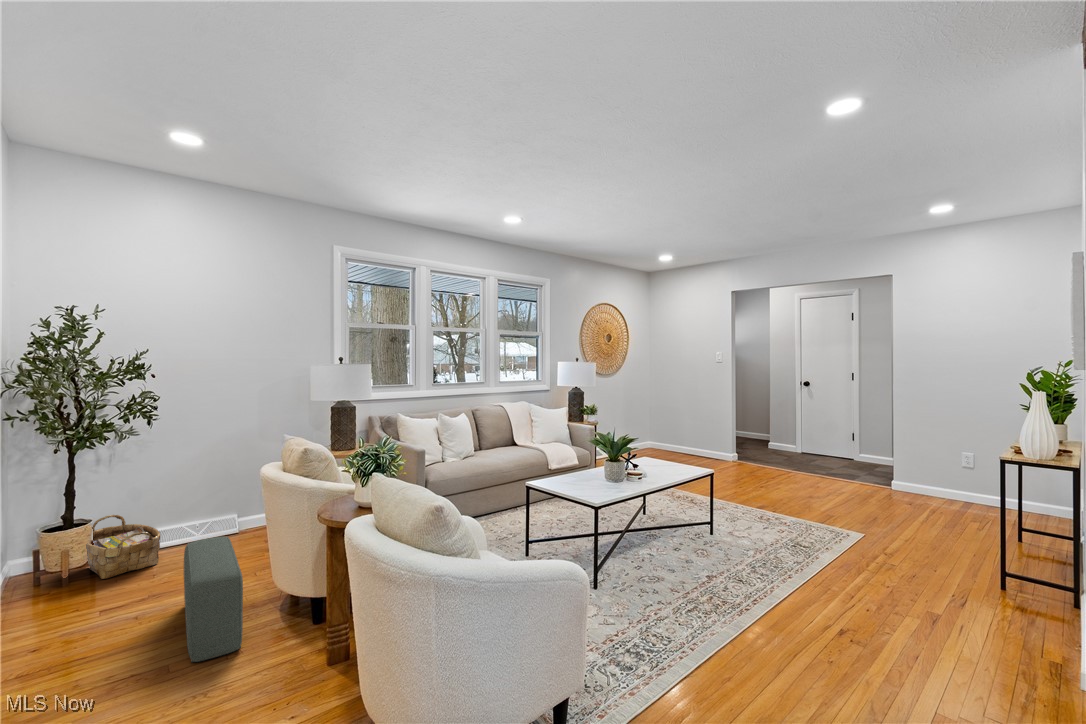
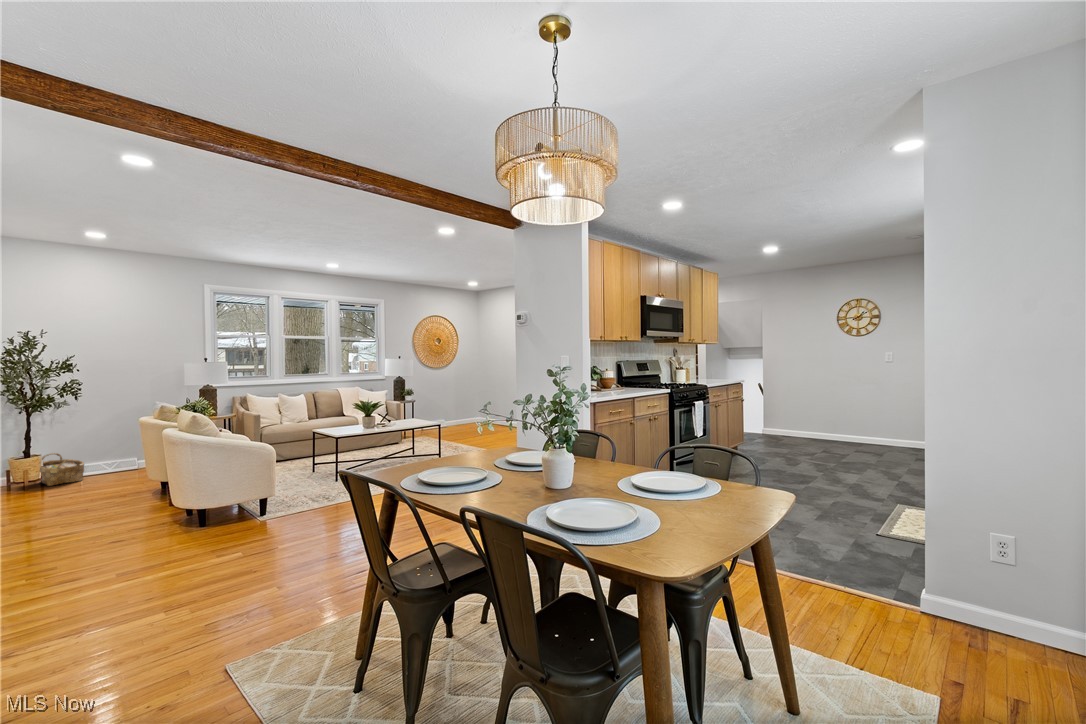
pouf: present [184,537,243,662] -> none [93,456,124,506]

